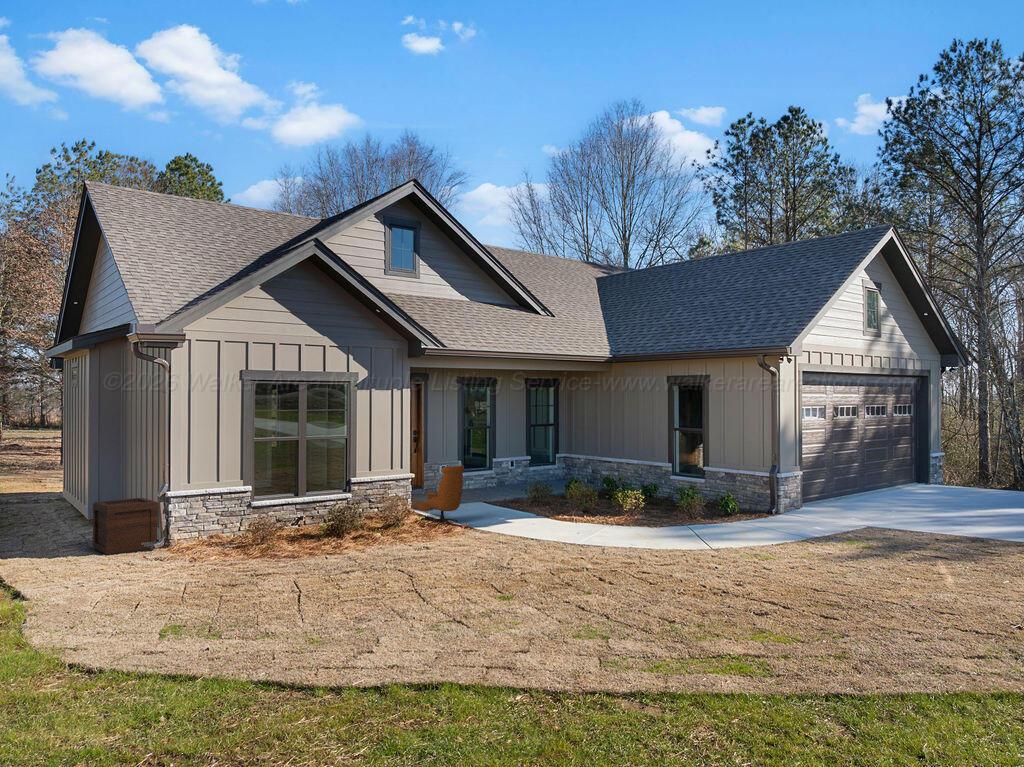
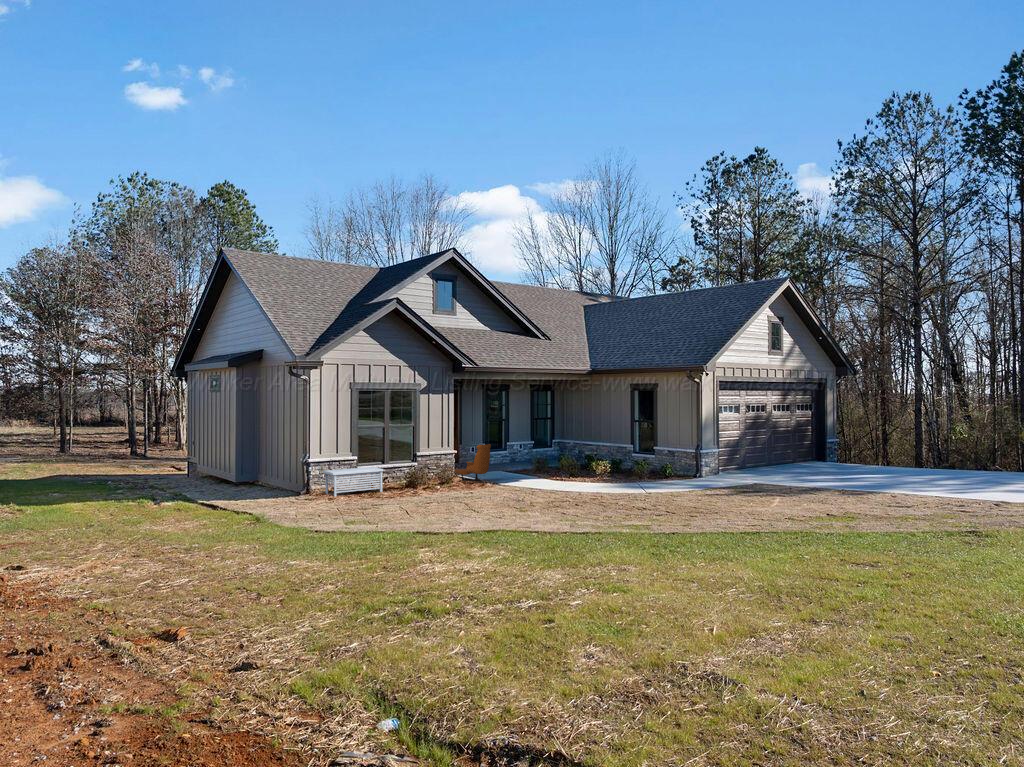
wooden crate: present [93,498,158,555] -> none [262,464,303,498]
storage bench: none [192,502,290,553] -> present [323,467,384,496]

